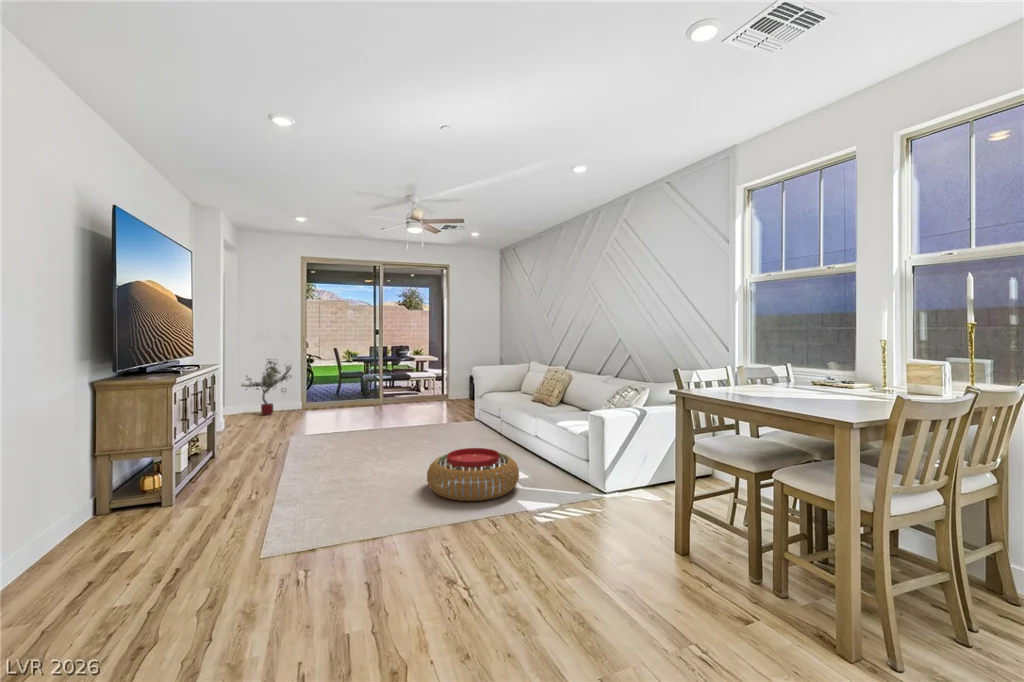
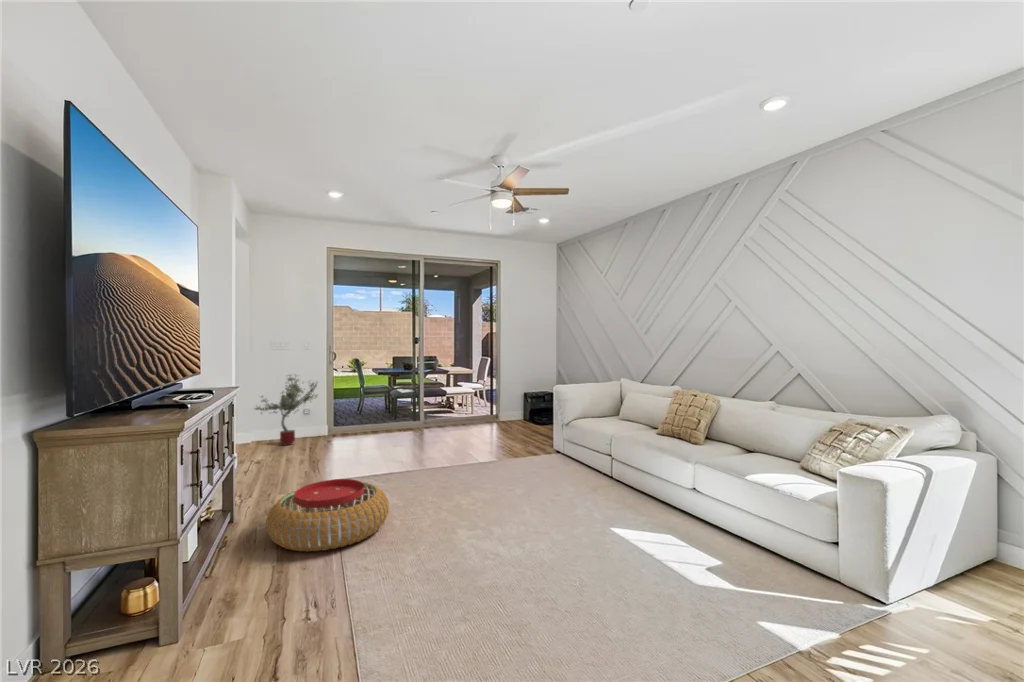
pouf: present [427,448,519,501] -> present [266,479,389,552]

